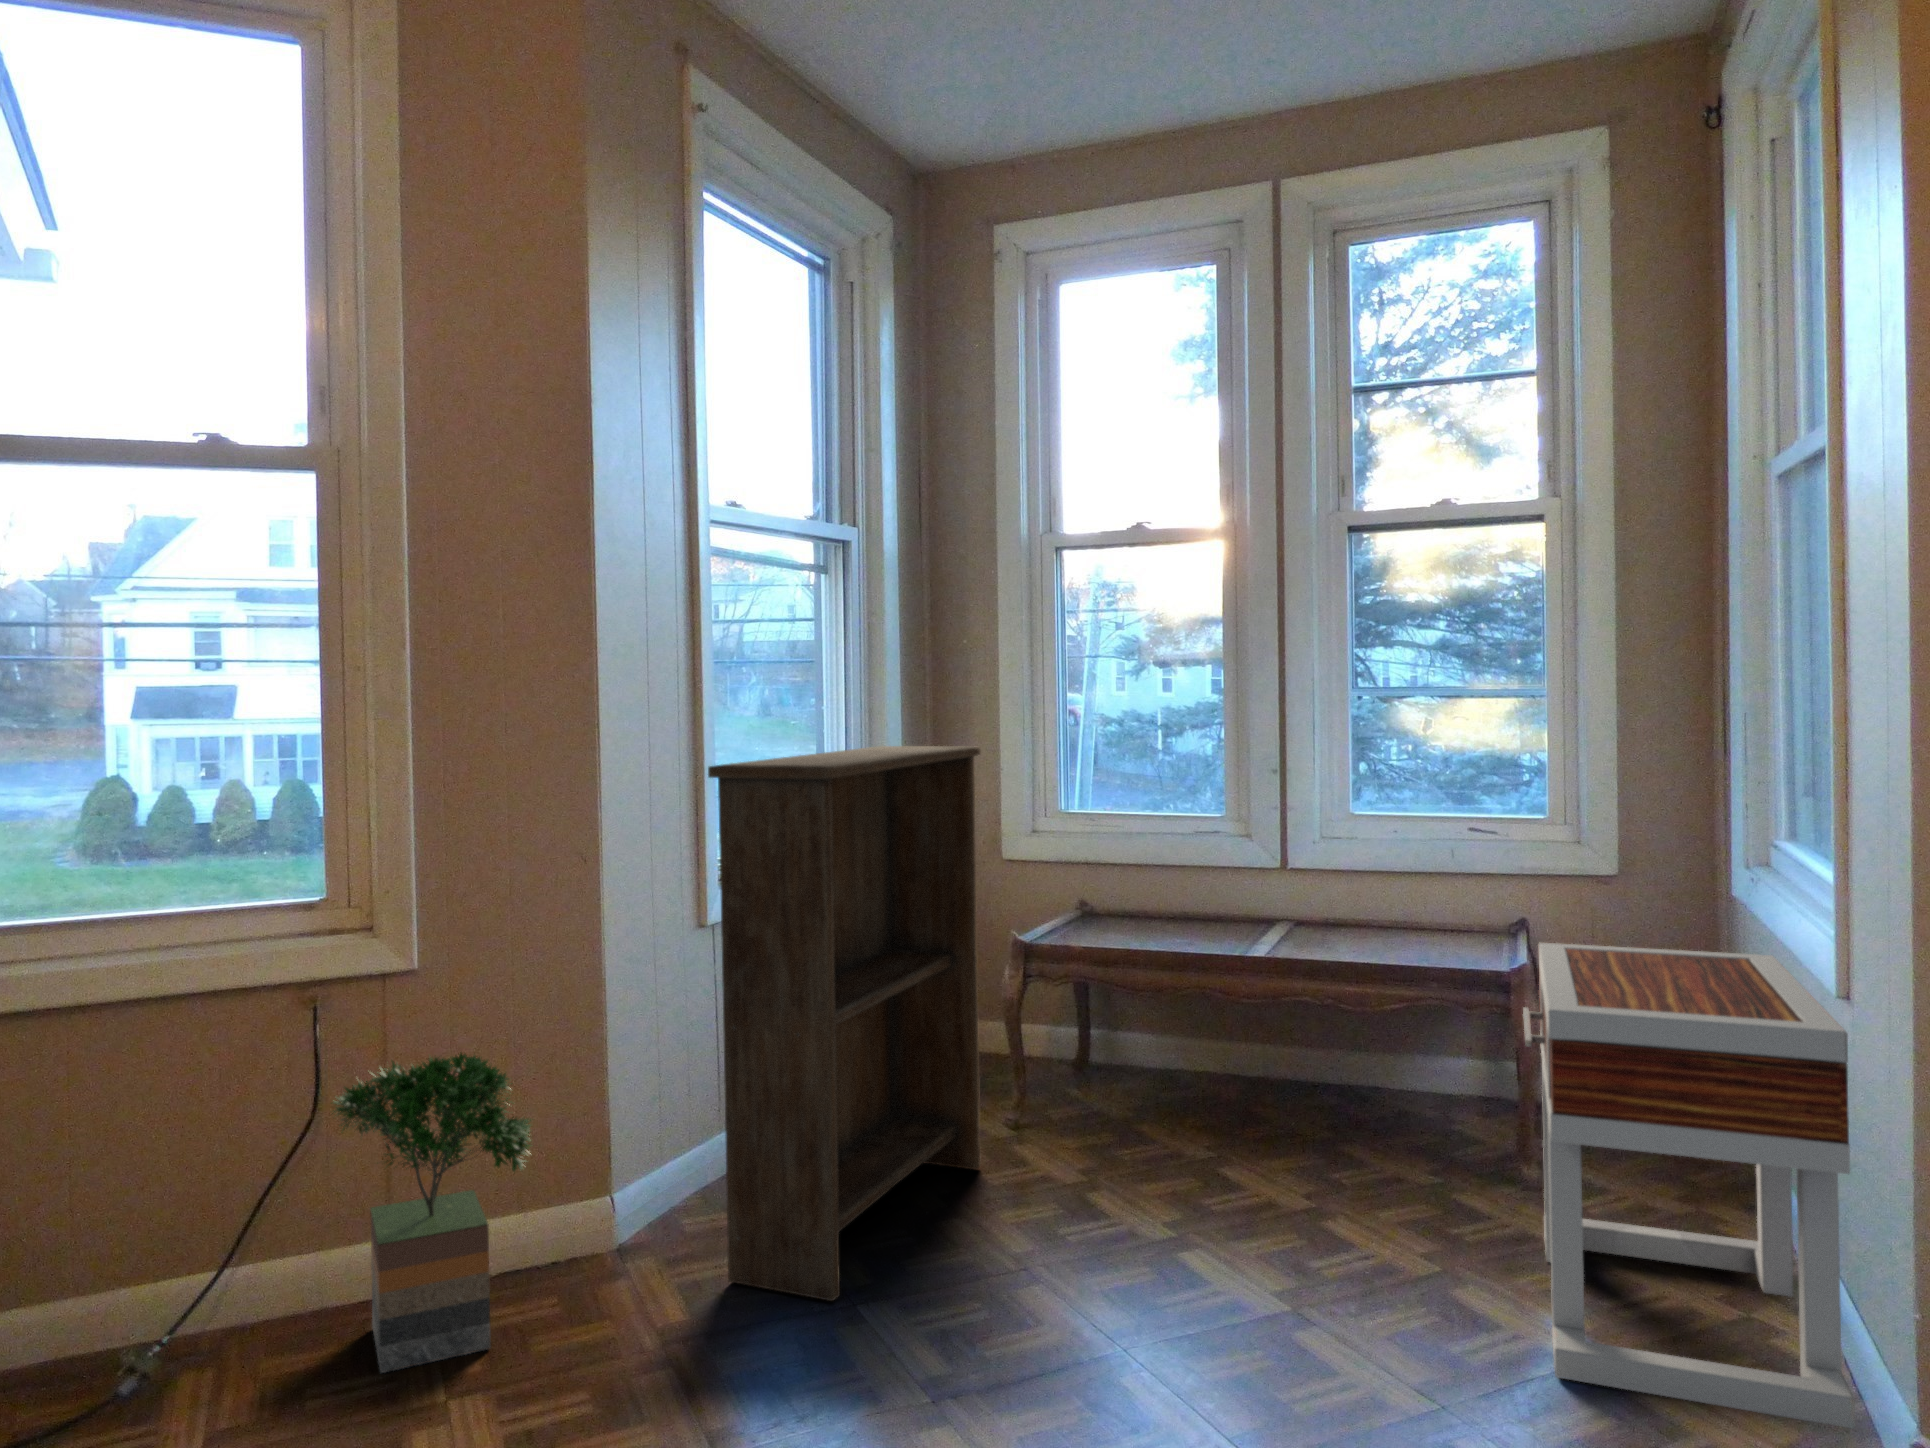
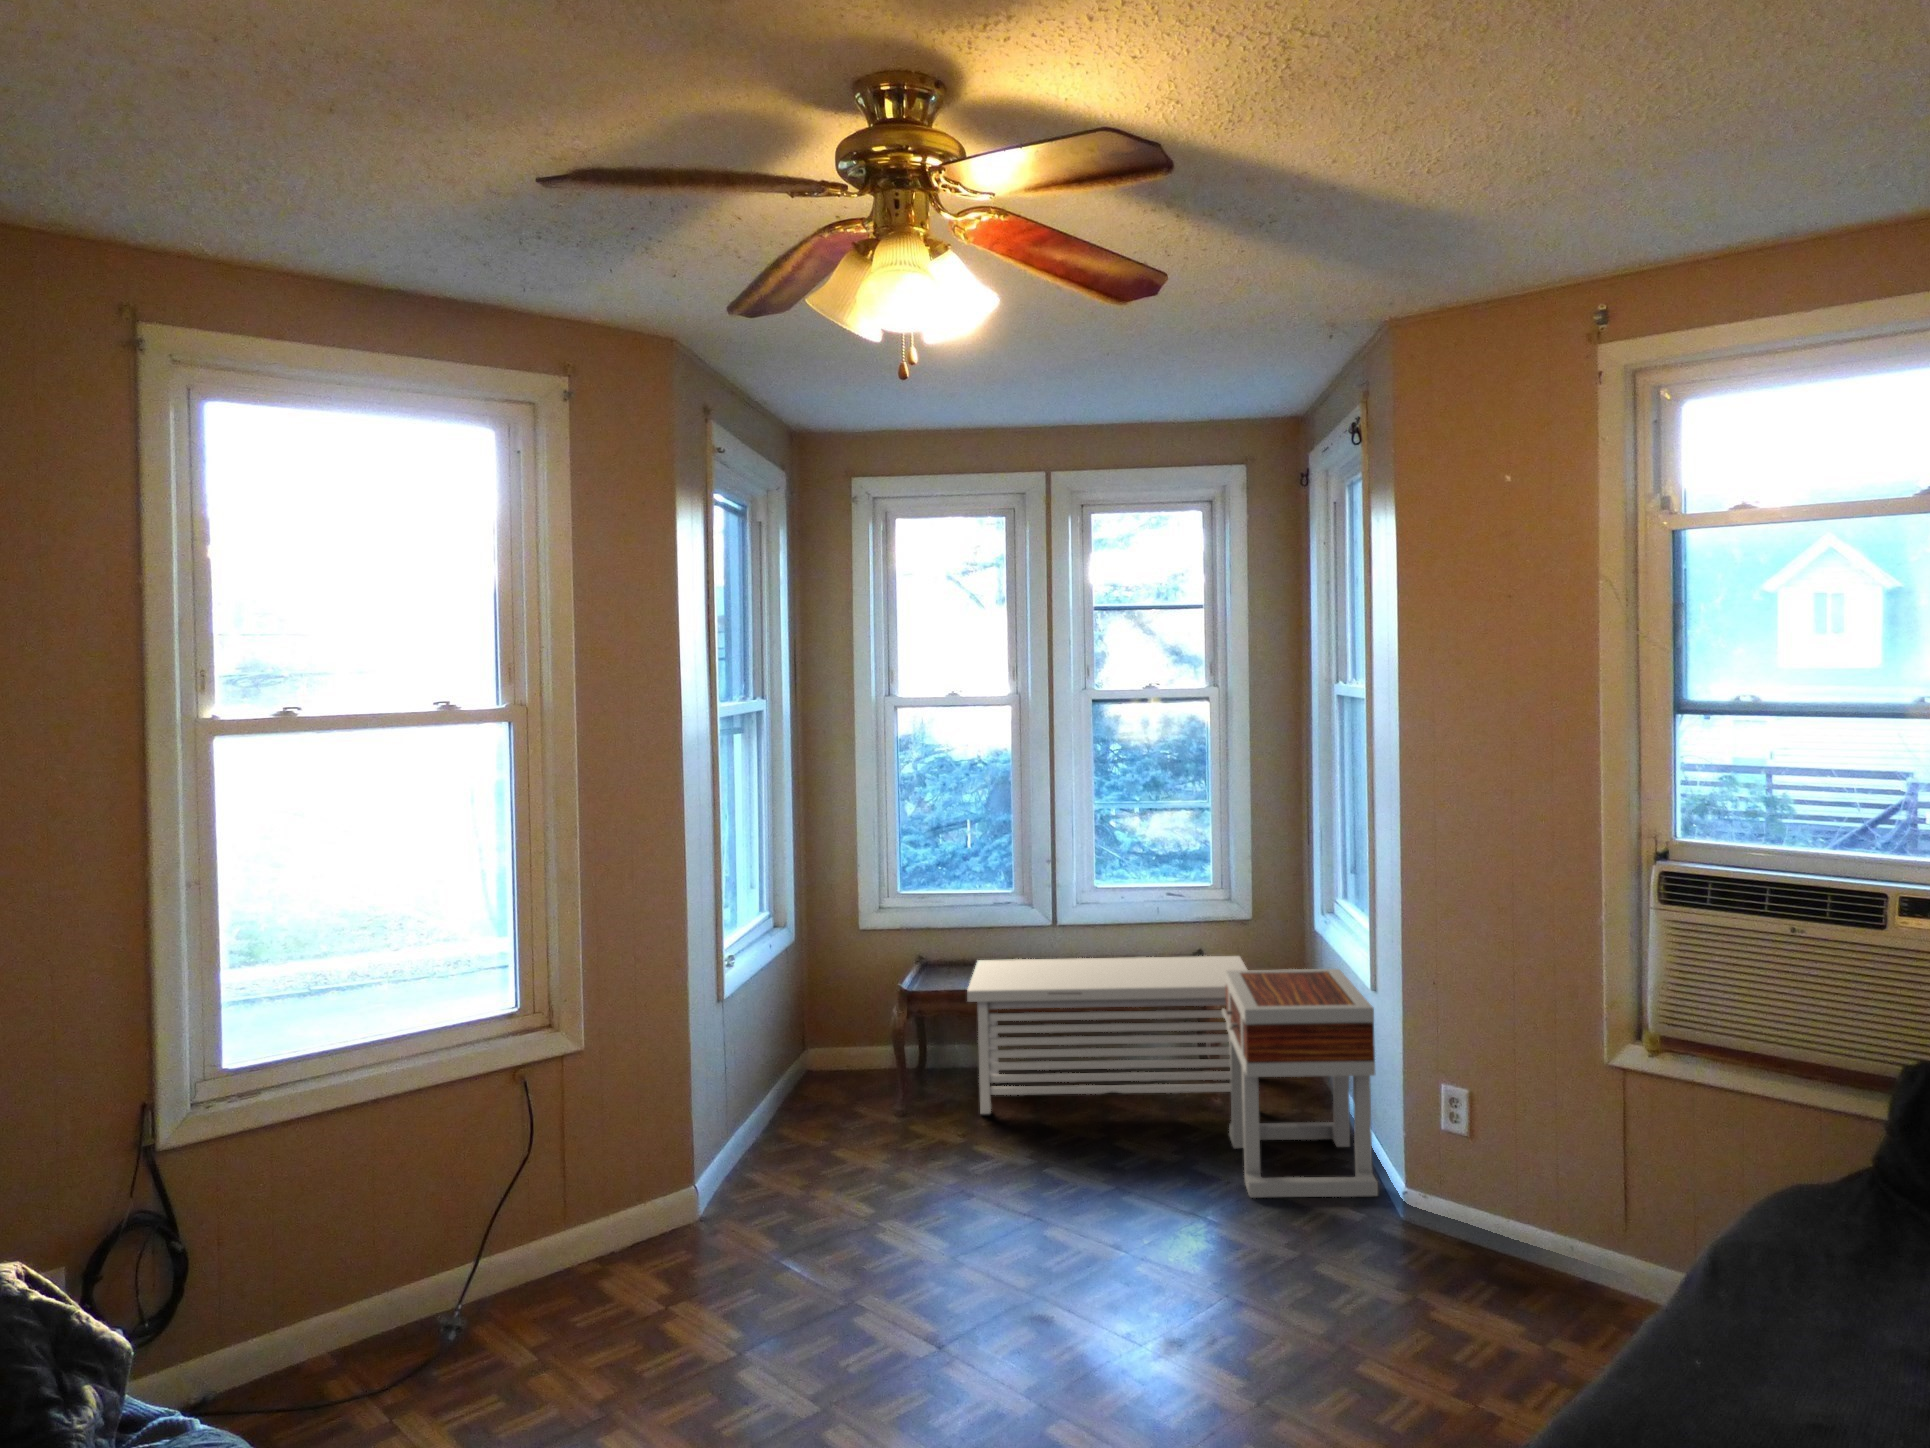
bookshelf: present [708,746,981,1301] -> none [772,868,894,1225]
storage bench: none [1114,909,1609,1194] -> present [967,956,1247,1114]
potted tree: present [333,1052,531,1373] -> none [558,1099,697,1301]

